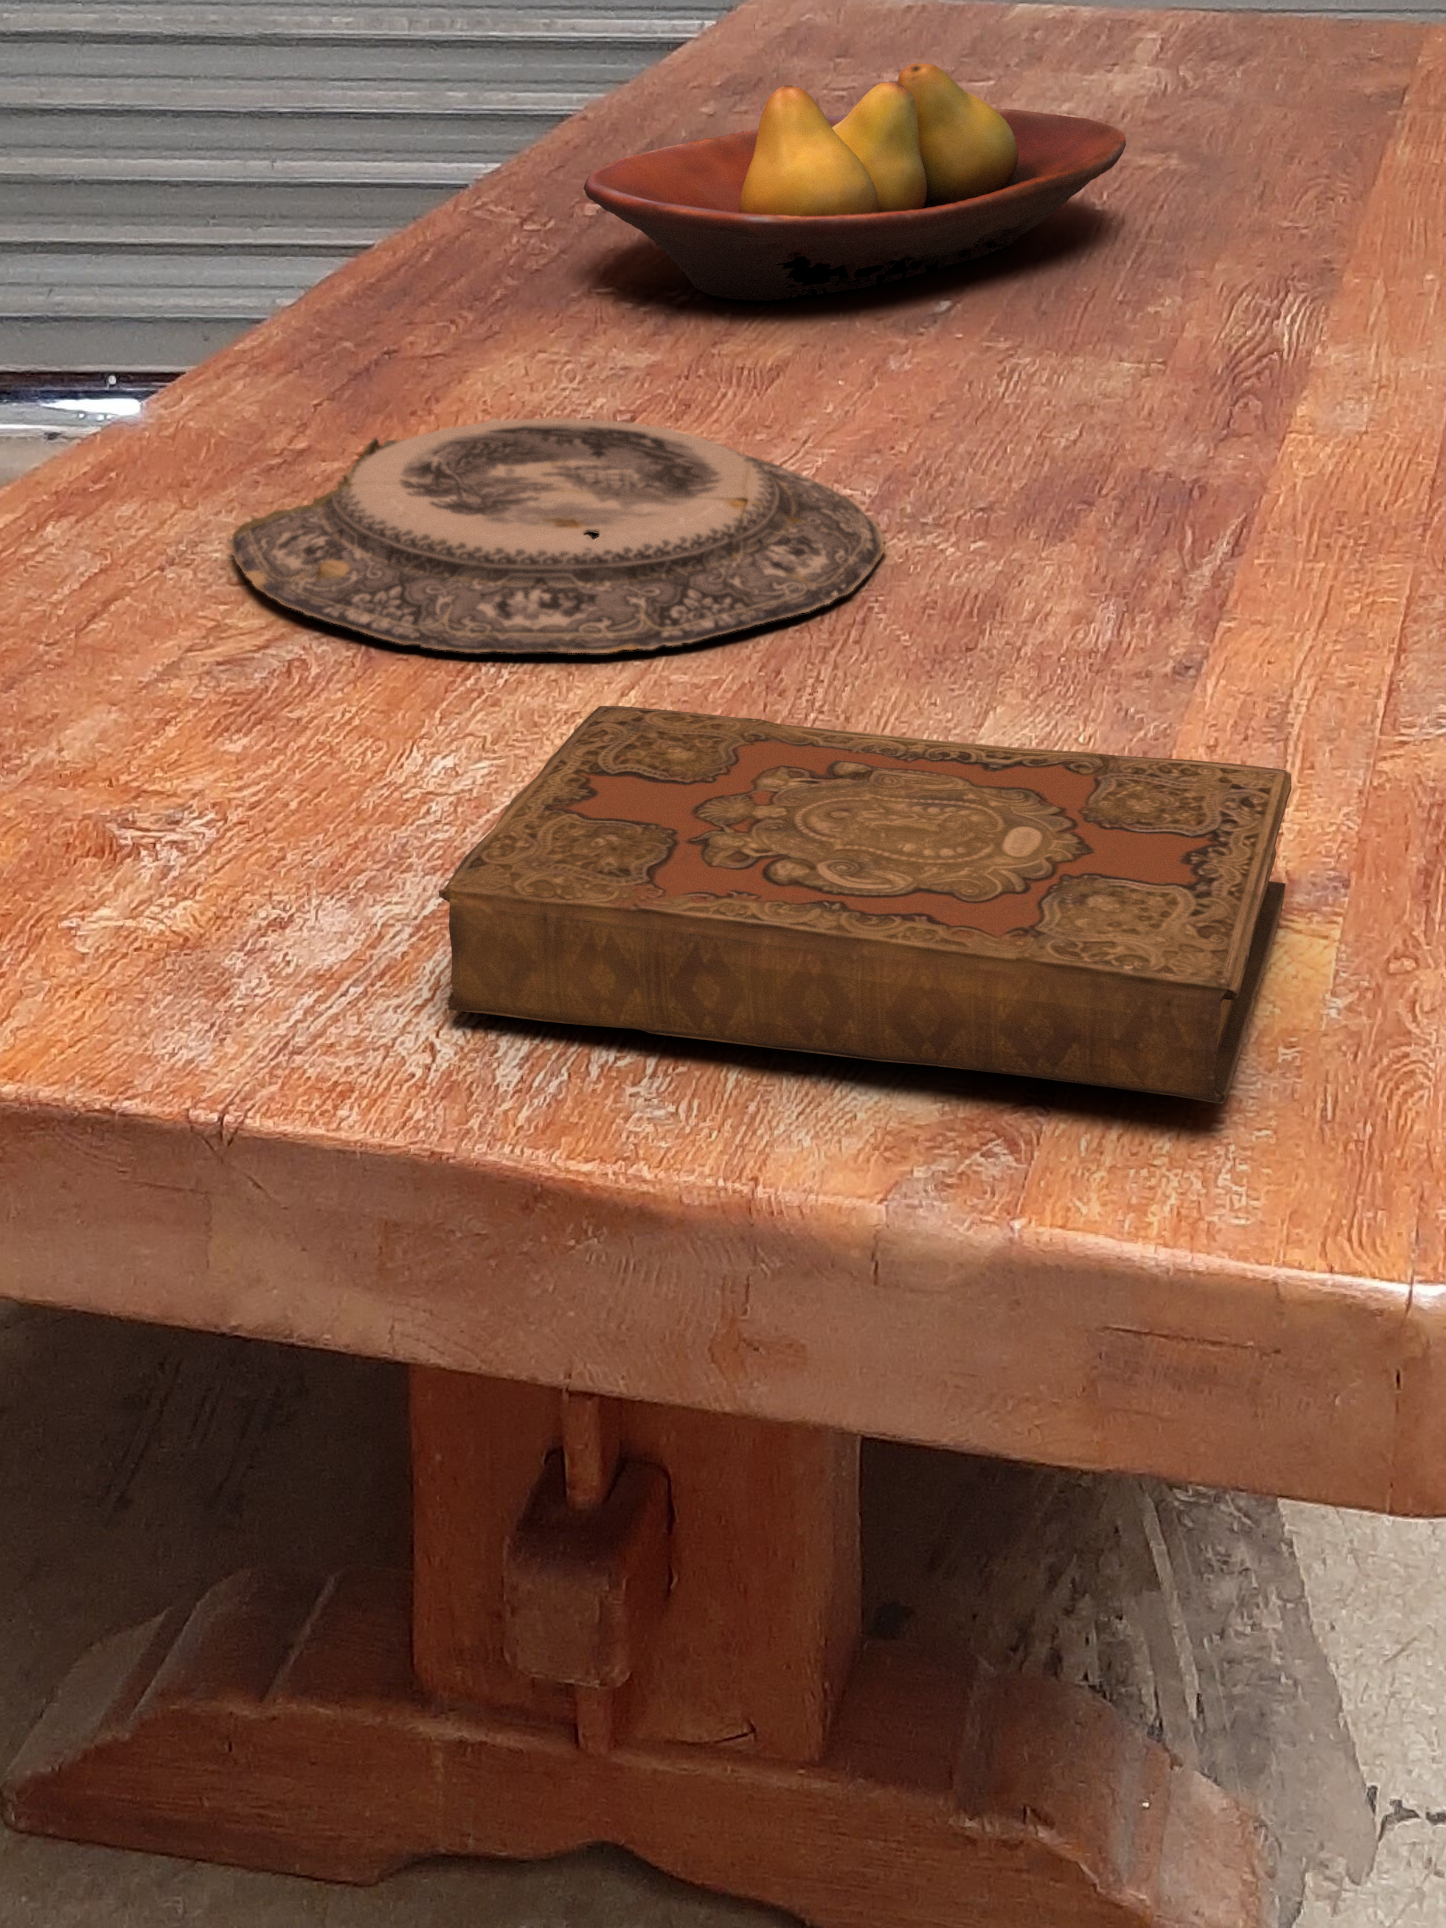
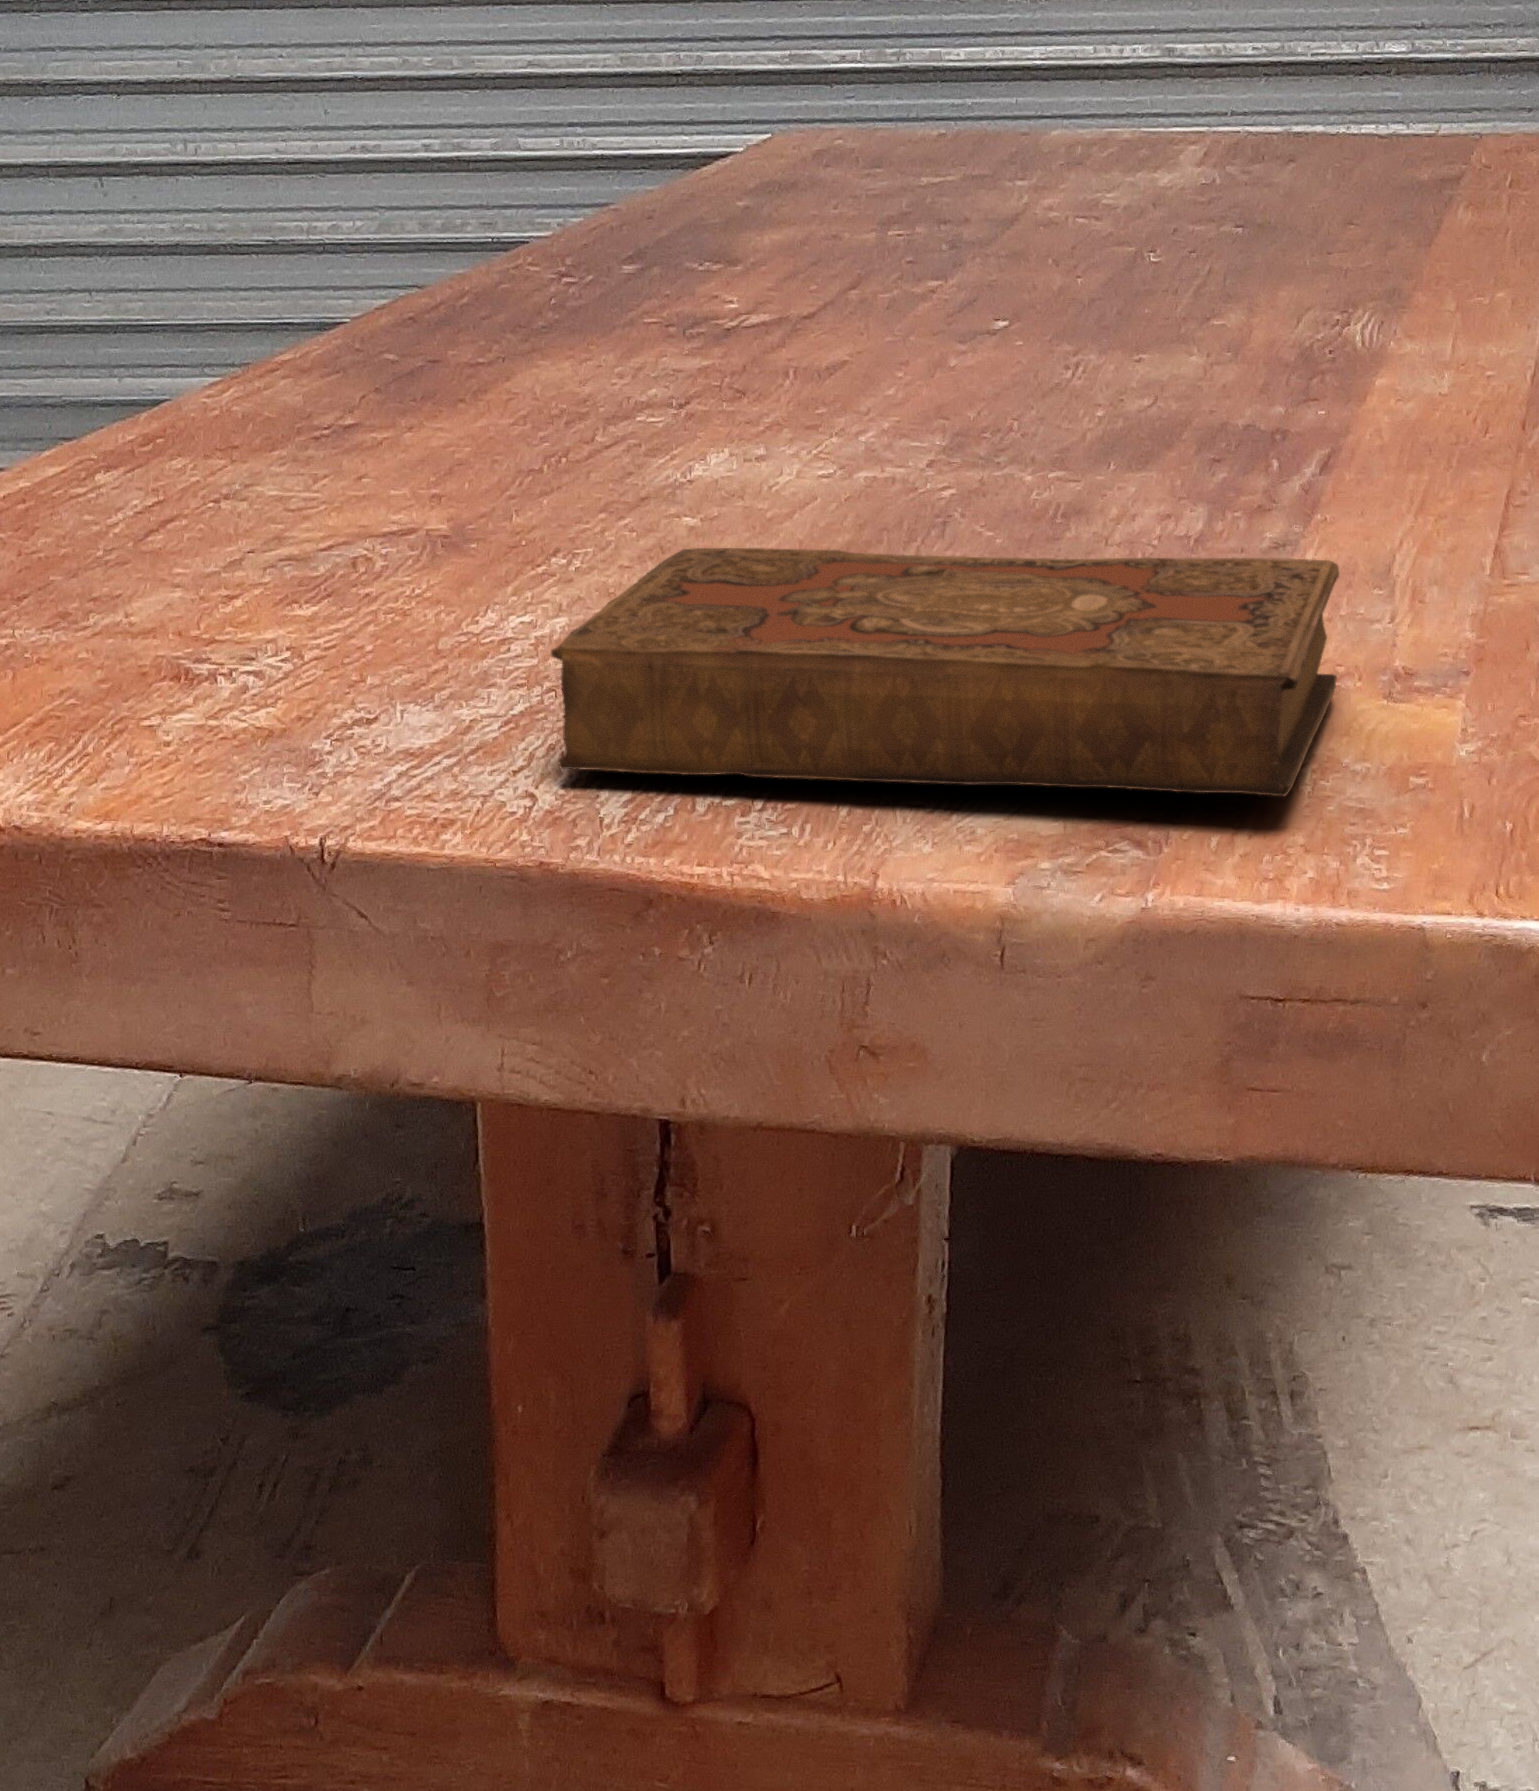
fruit bowl: present [583,63,1126,300] -> none [620,131,1150,348]
plate: present [227,417,885,653] -> none [304,402,936,567]

